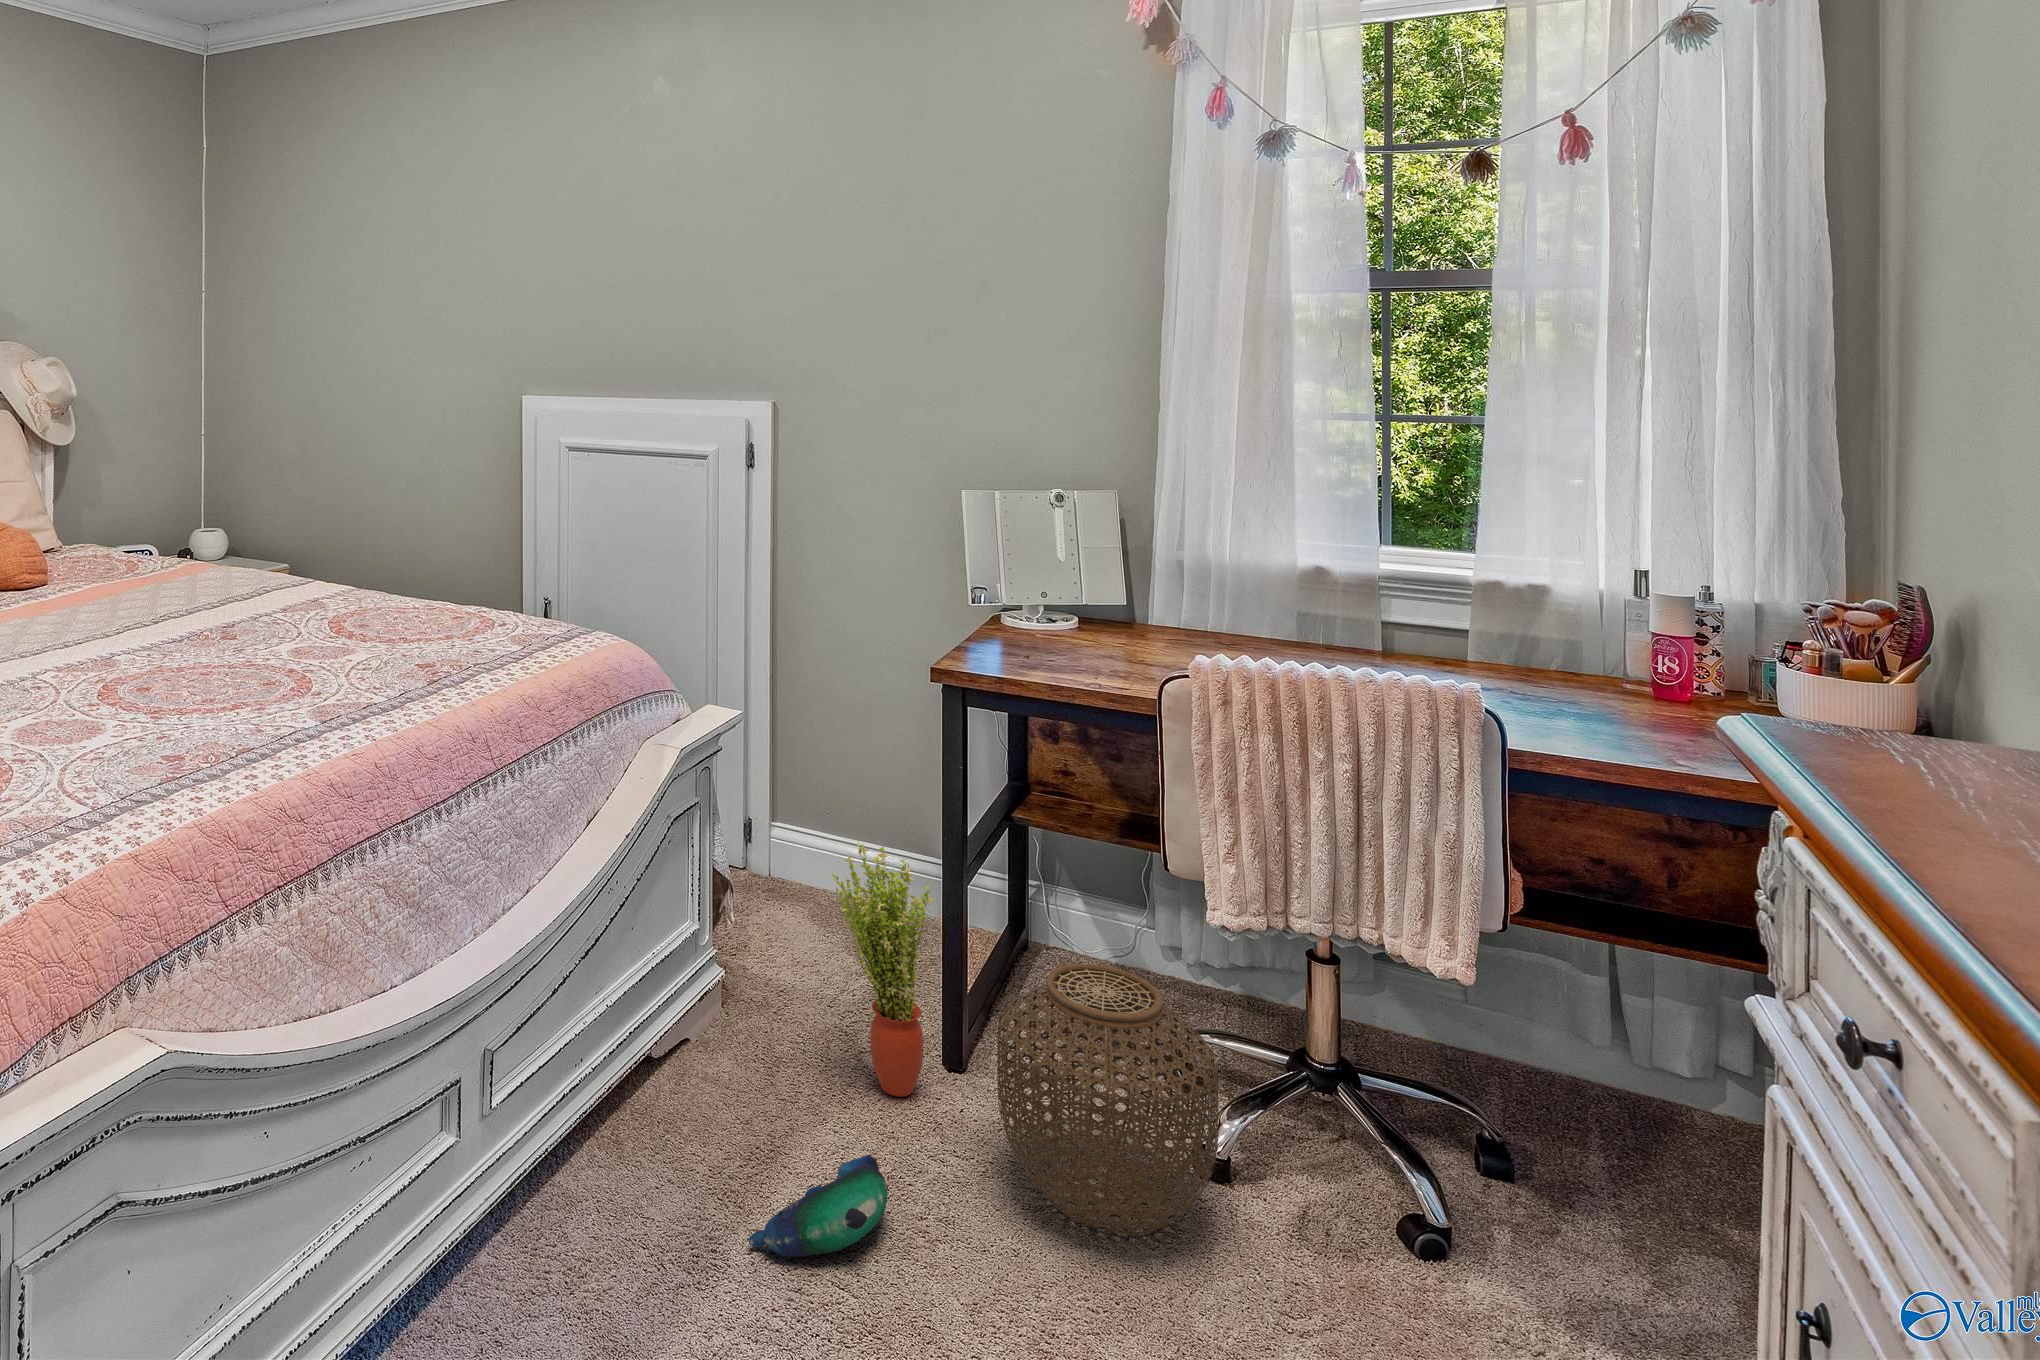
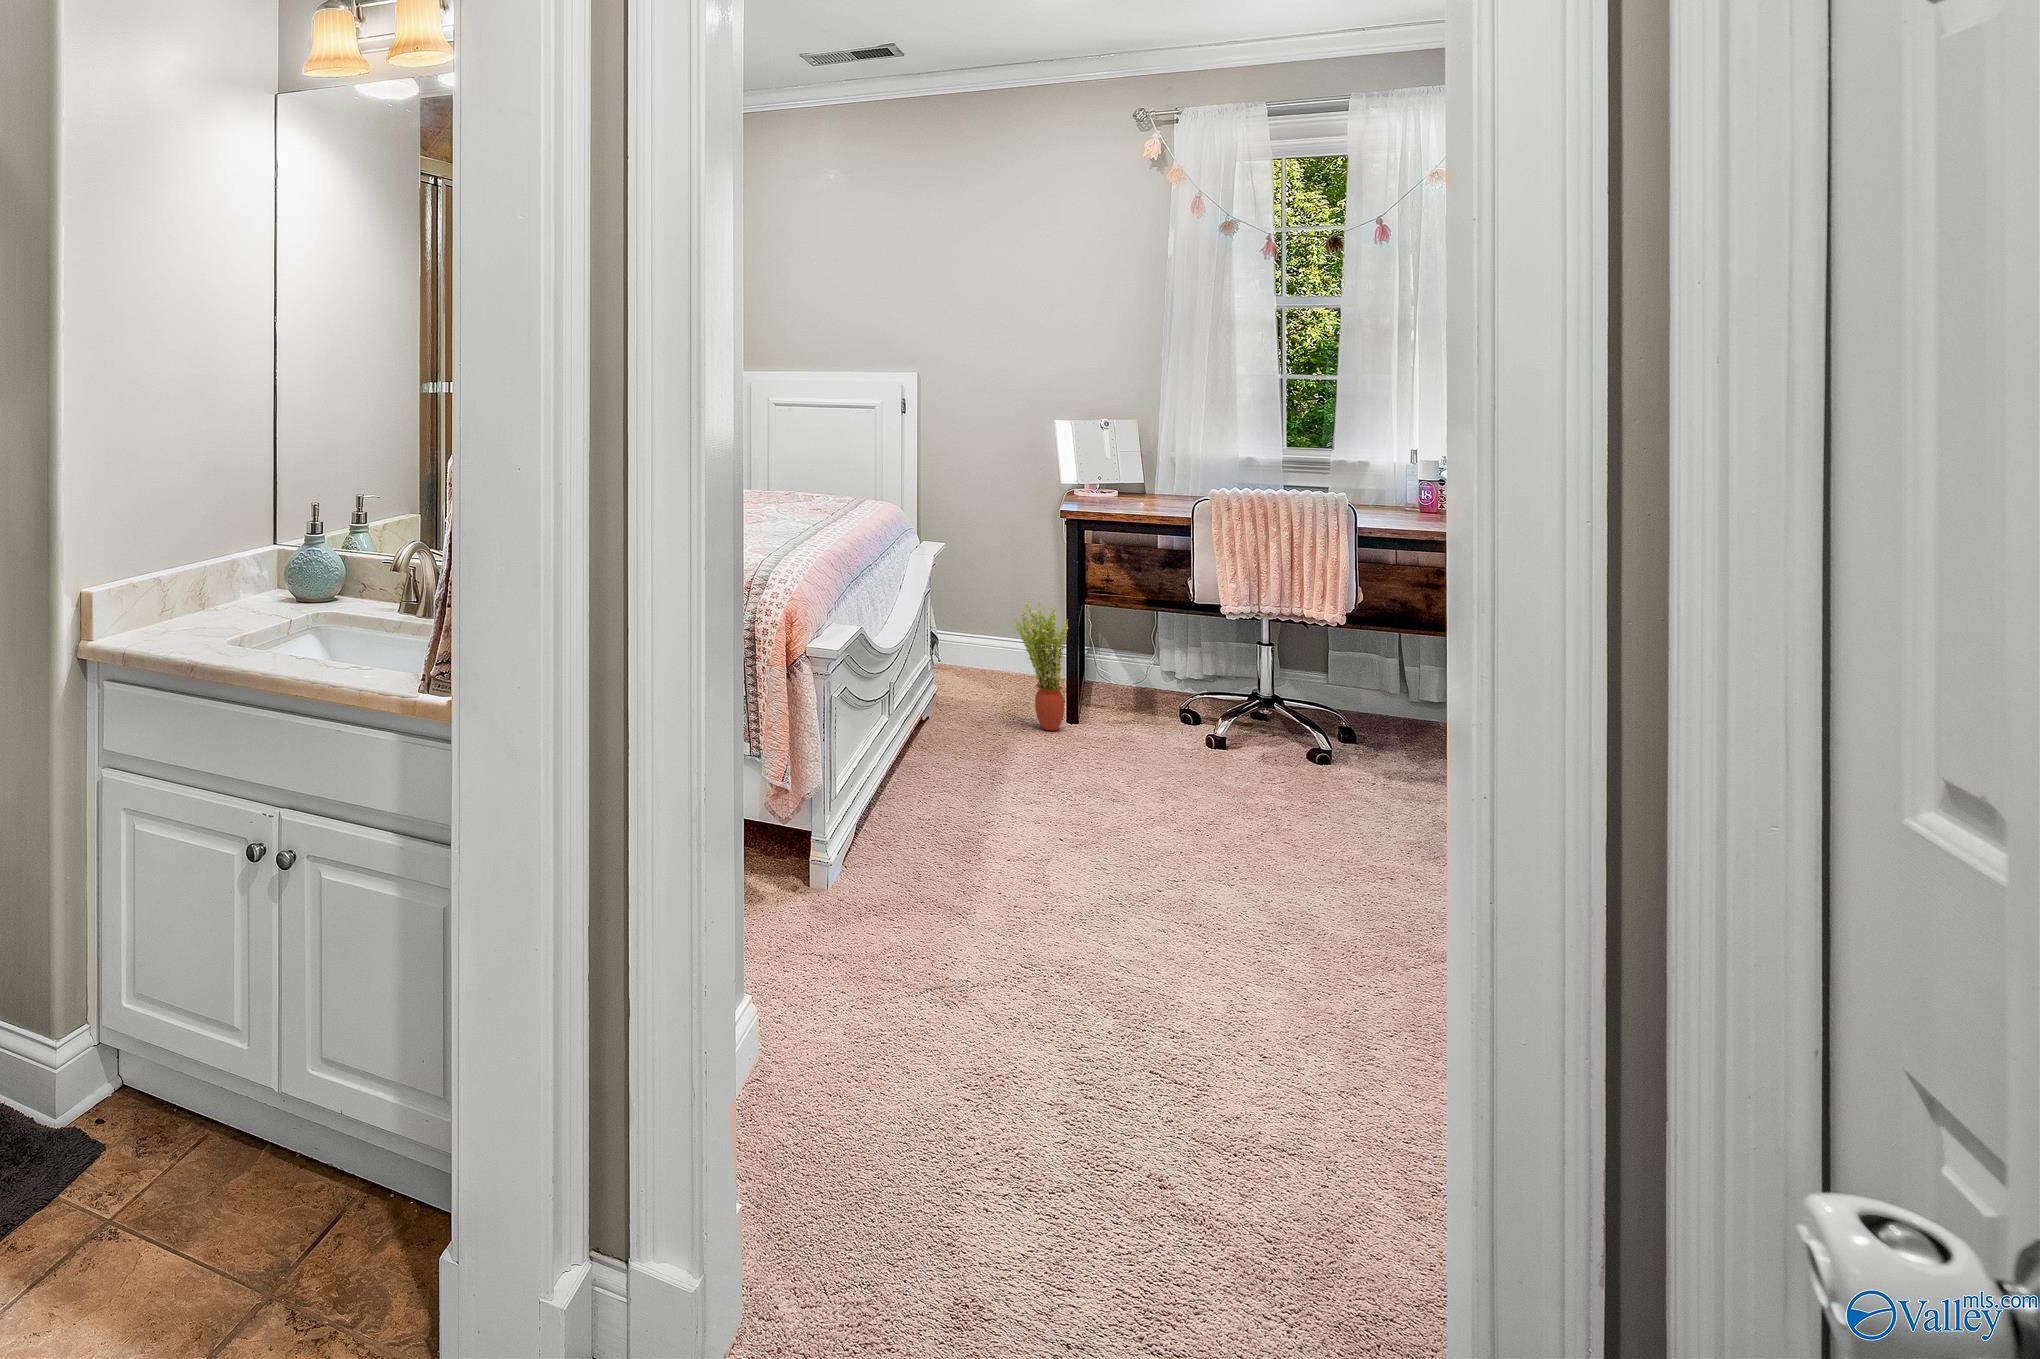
woven basket: present [997,964,1219,1235] -> none [1116,646,1228,762]
plush toy: present [748,1155,888,1259] -> none [1016,737,1077,773]

